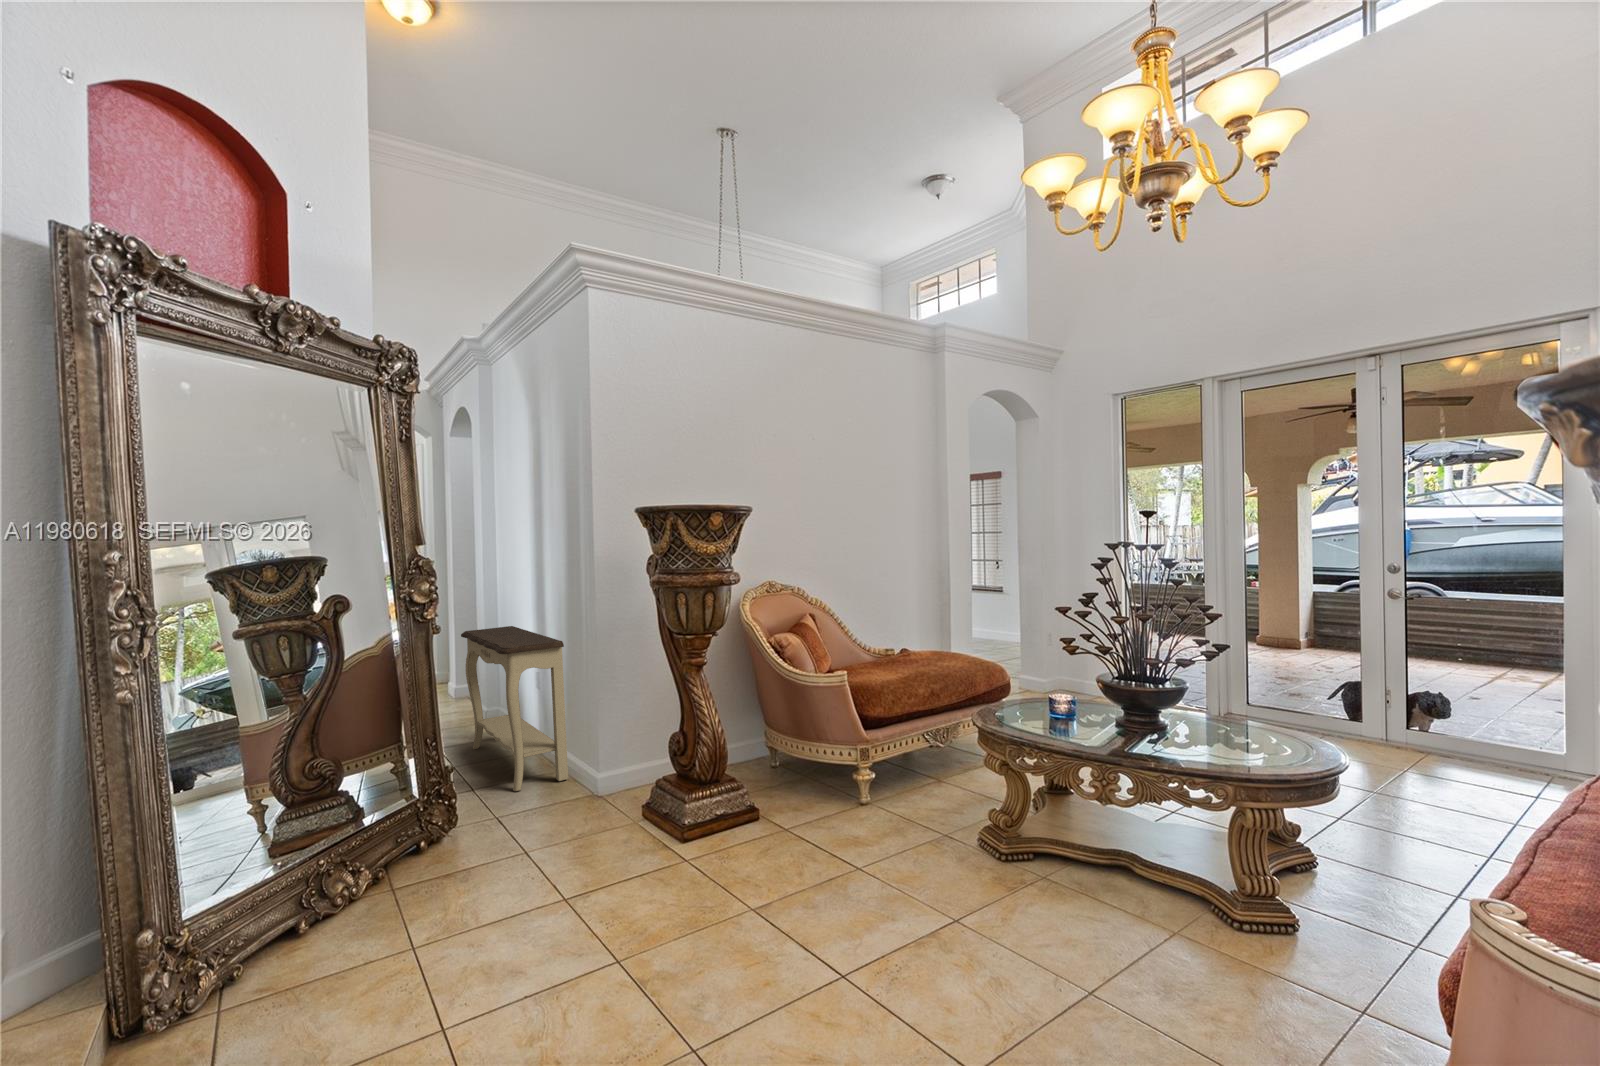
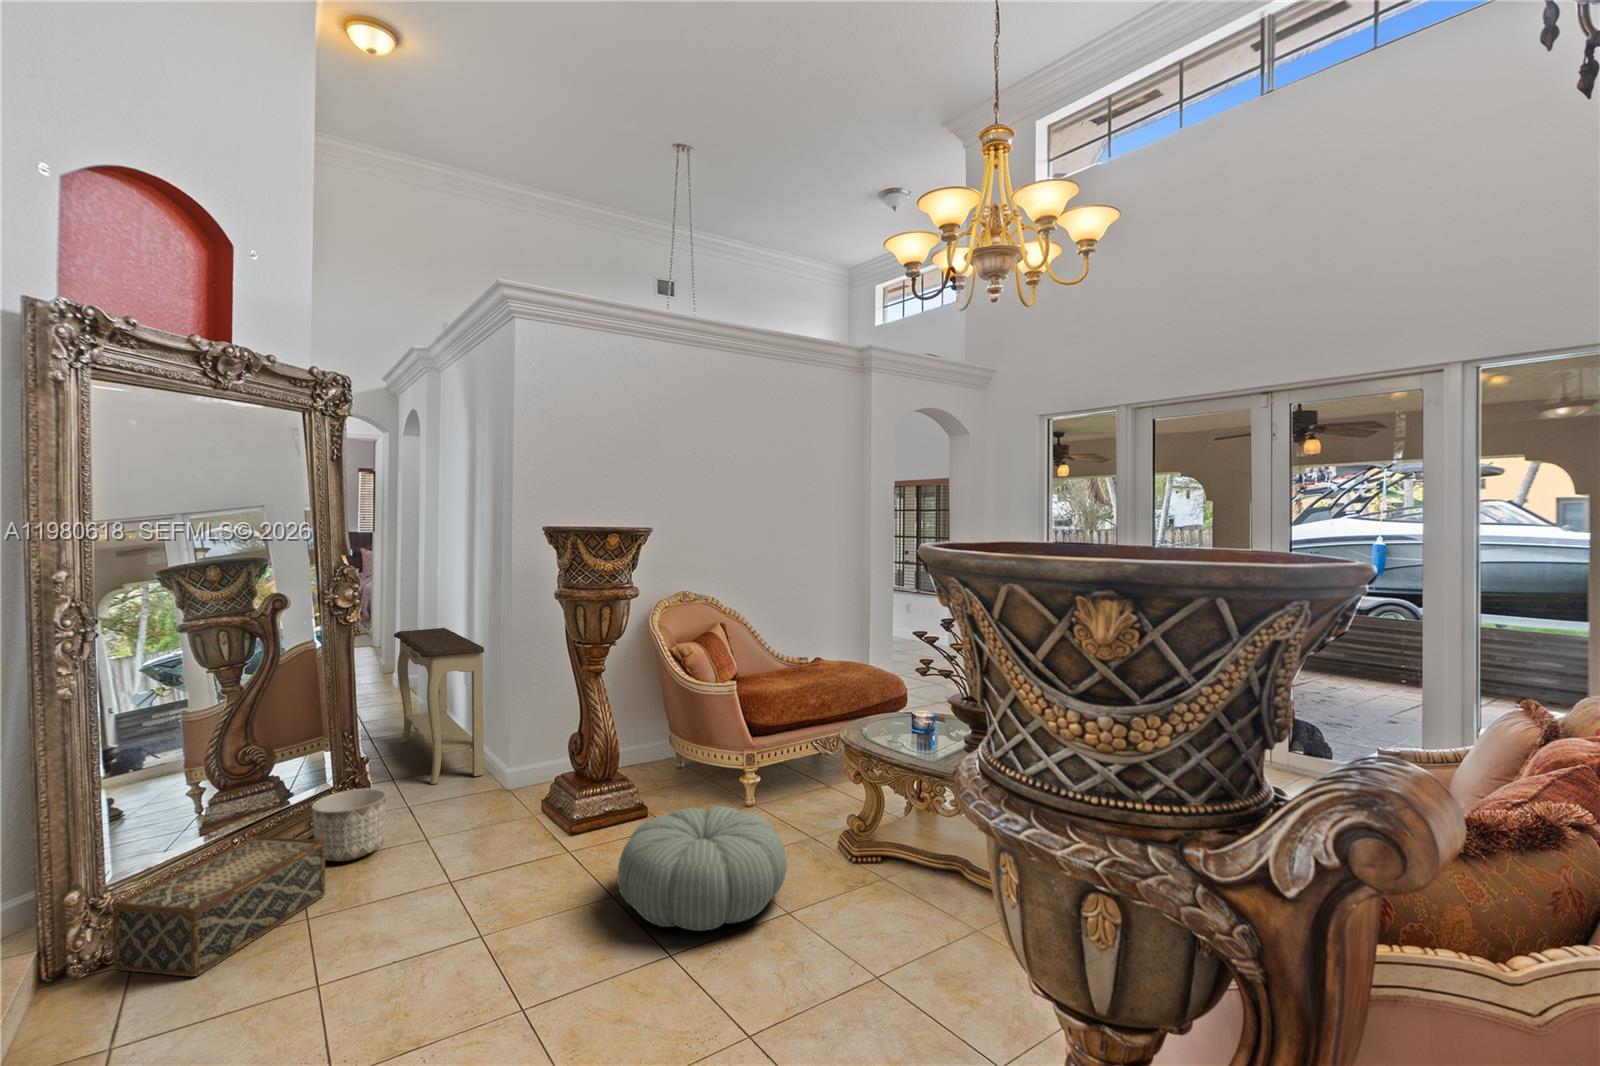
planter: none [399,798,479,881] -> present [312,788,387,862]
pouf: none [758,803,950,950] -> present [617,806,787,931]
woven basket: none [190,856,423,1028] -> present [112,837,325,977]

